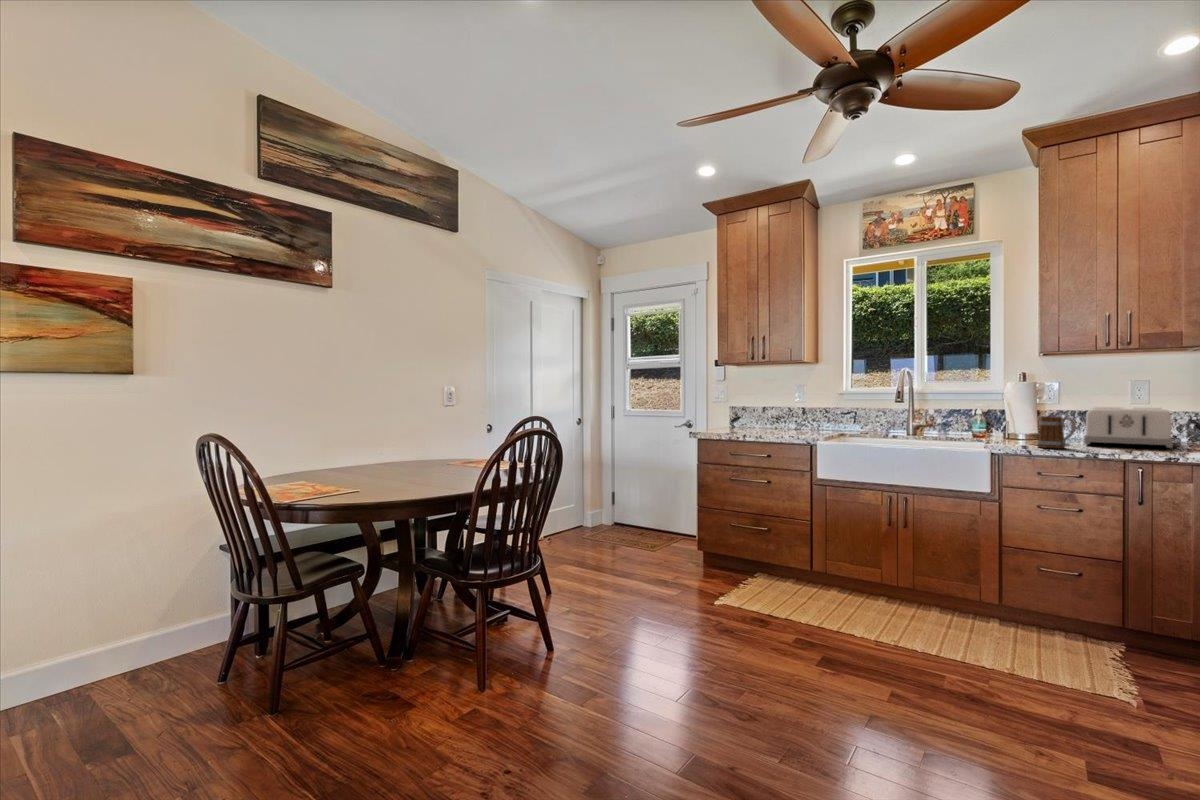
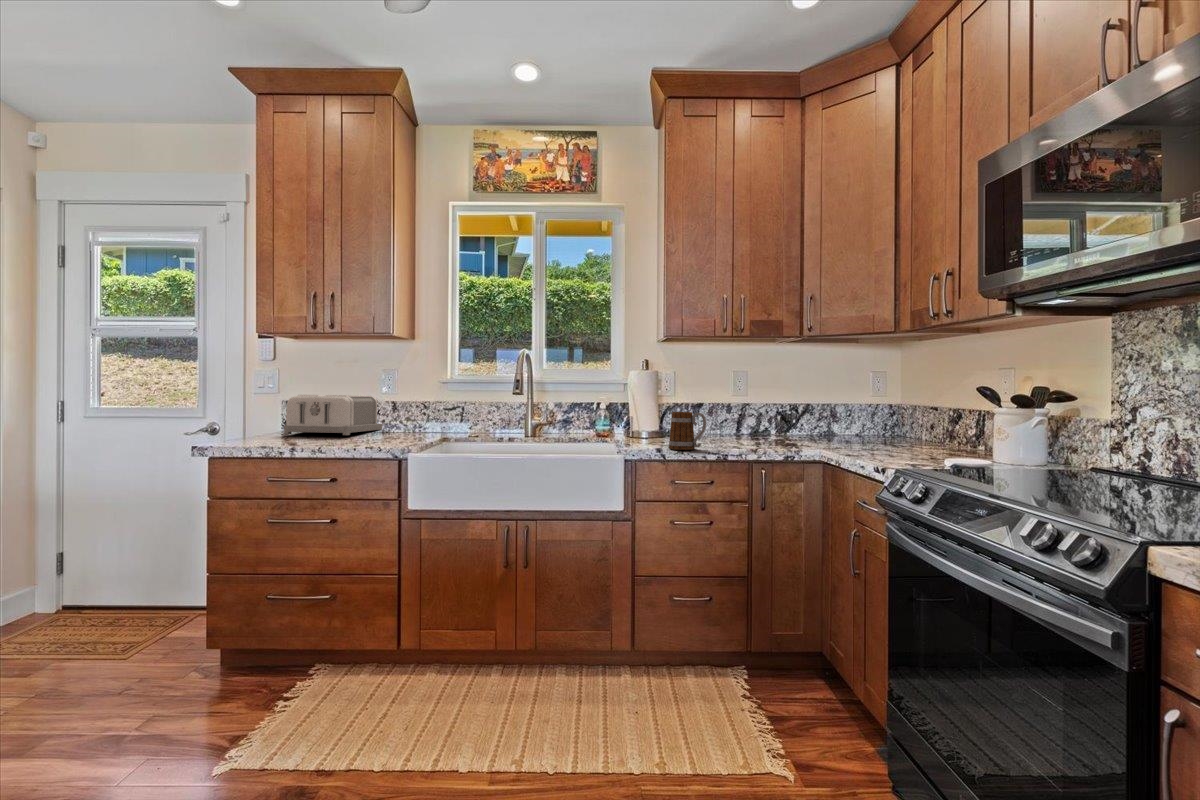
toaster: present [1084,407,1173,448] -> present [284,395,382,435]

